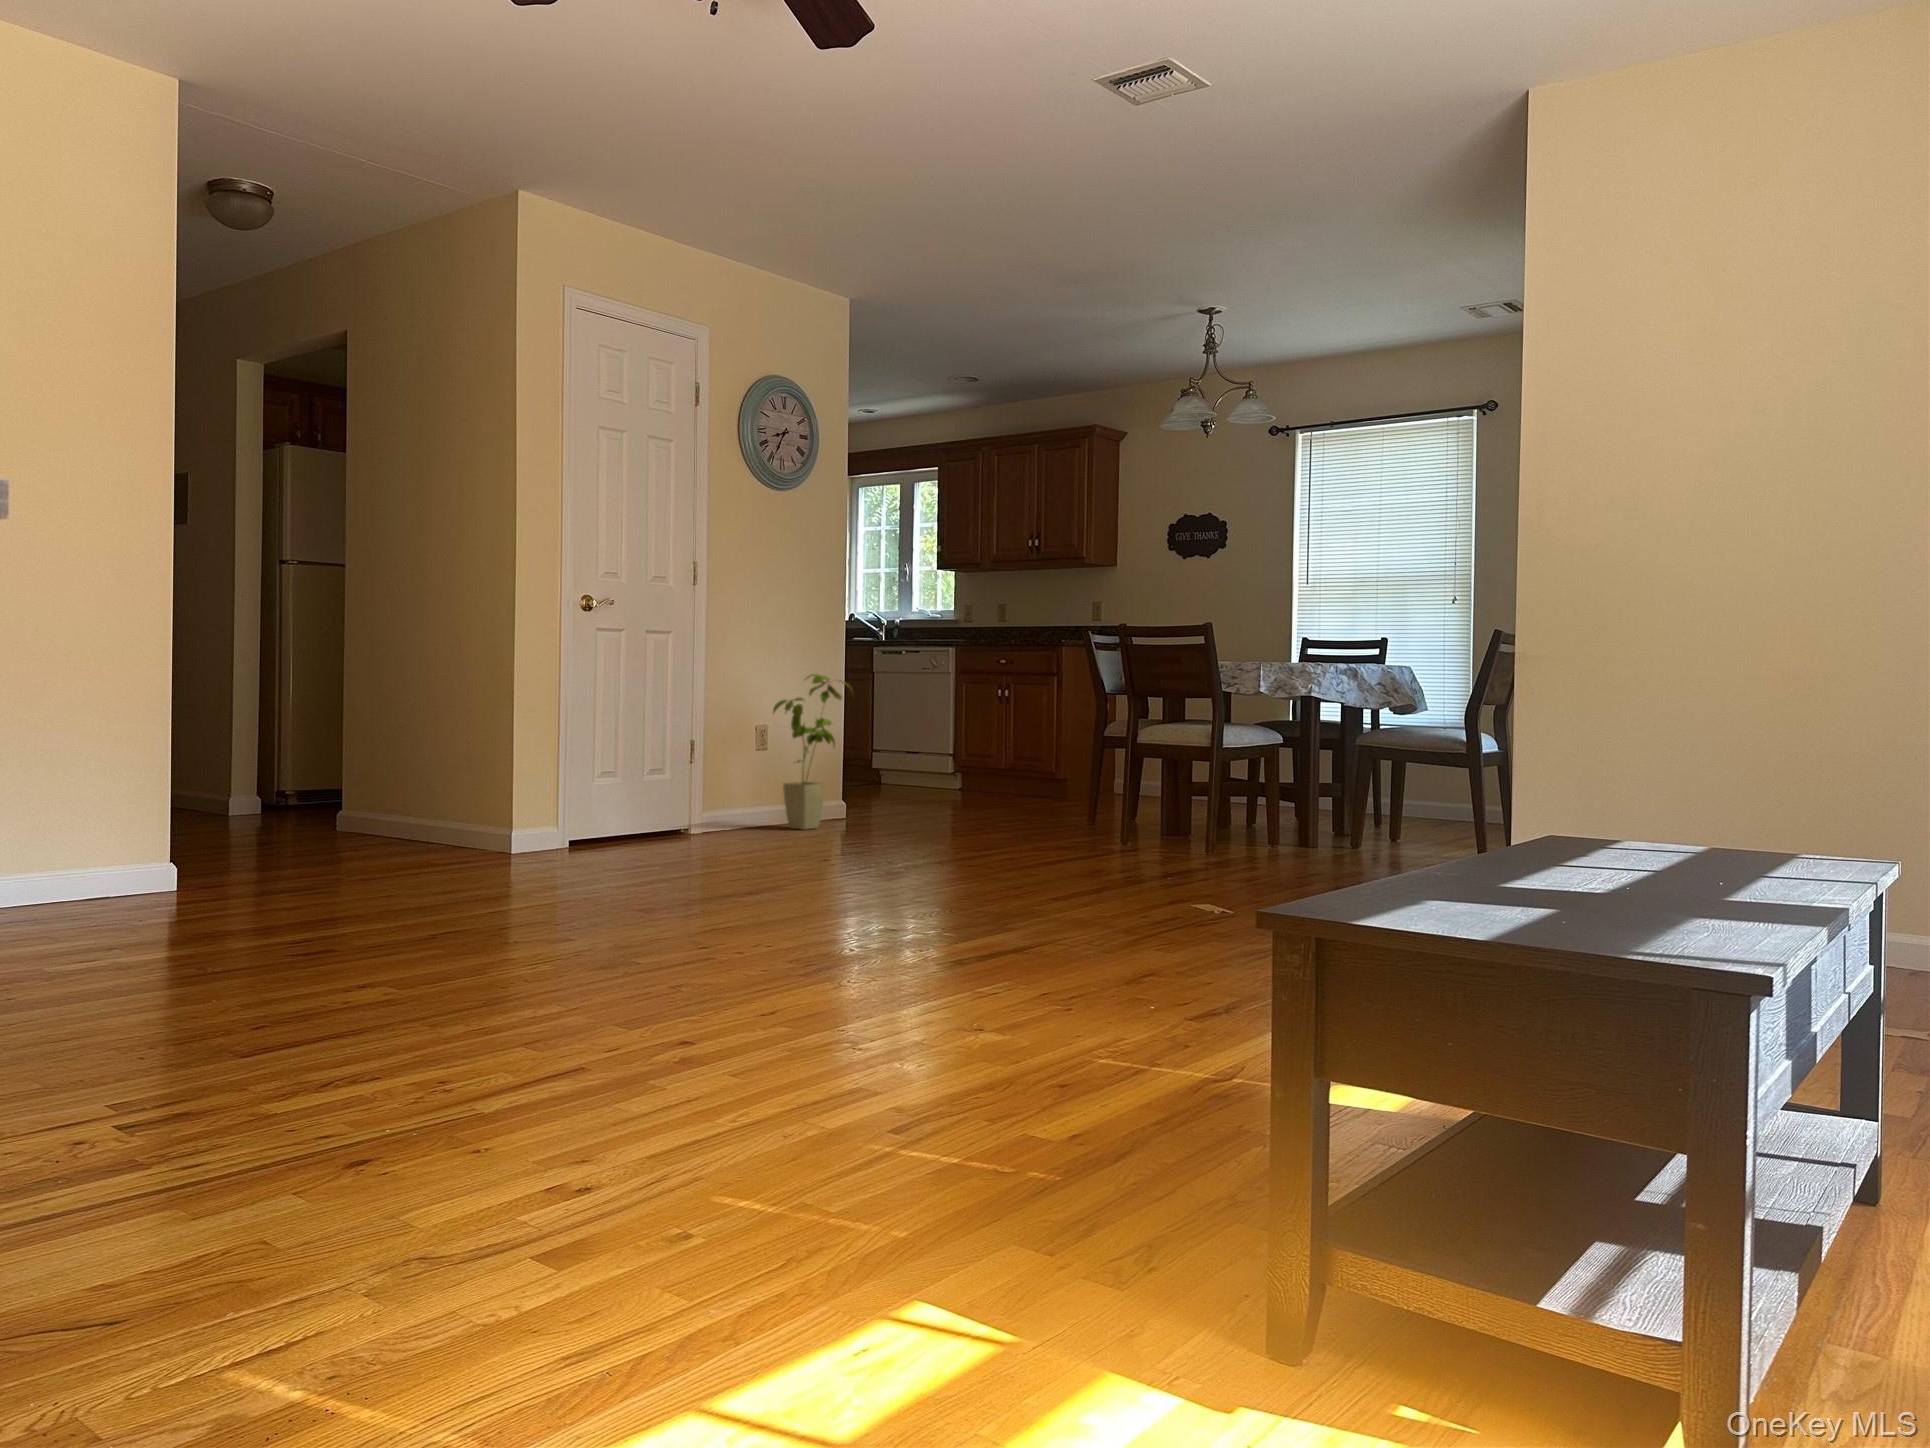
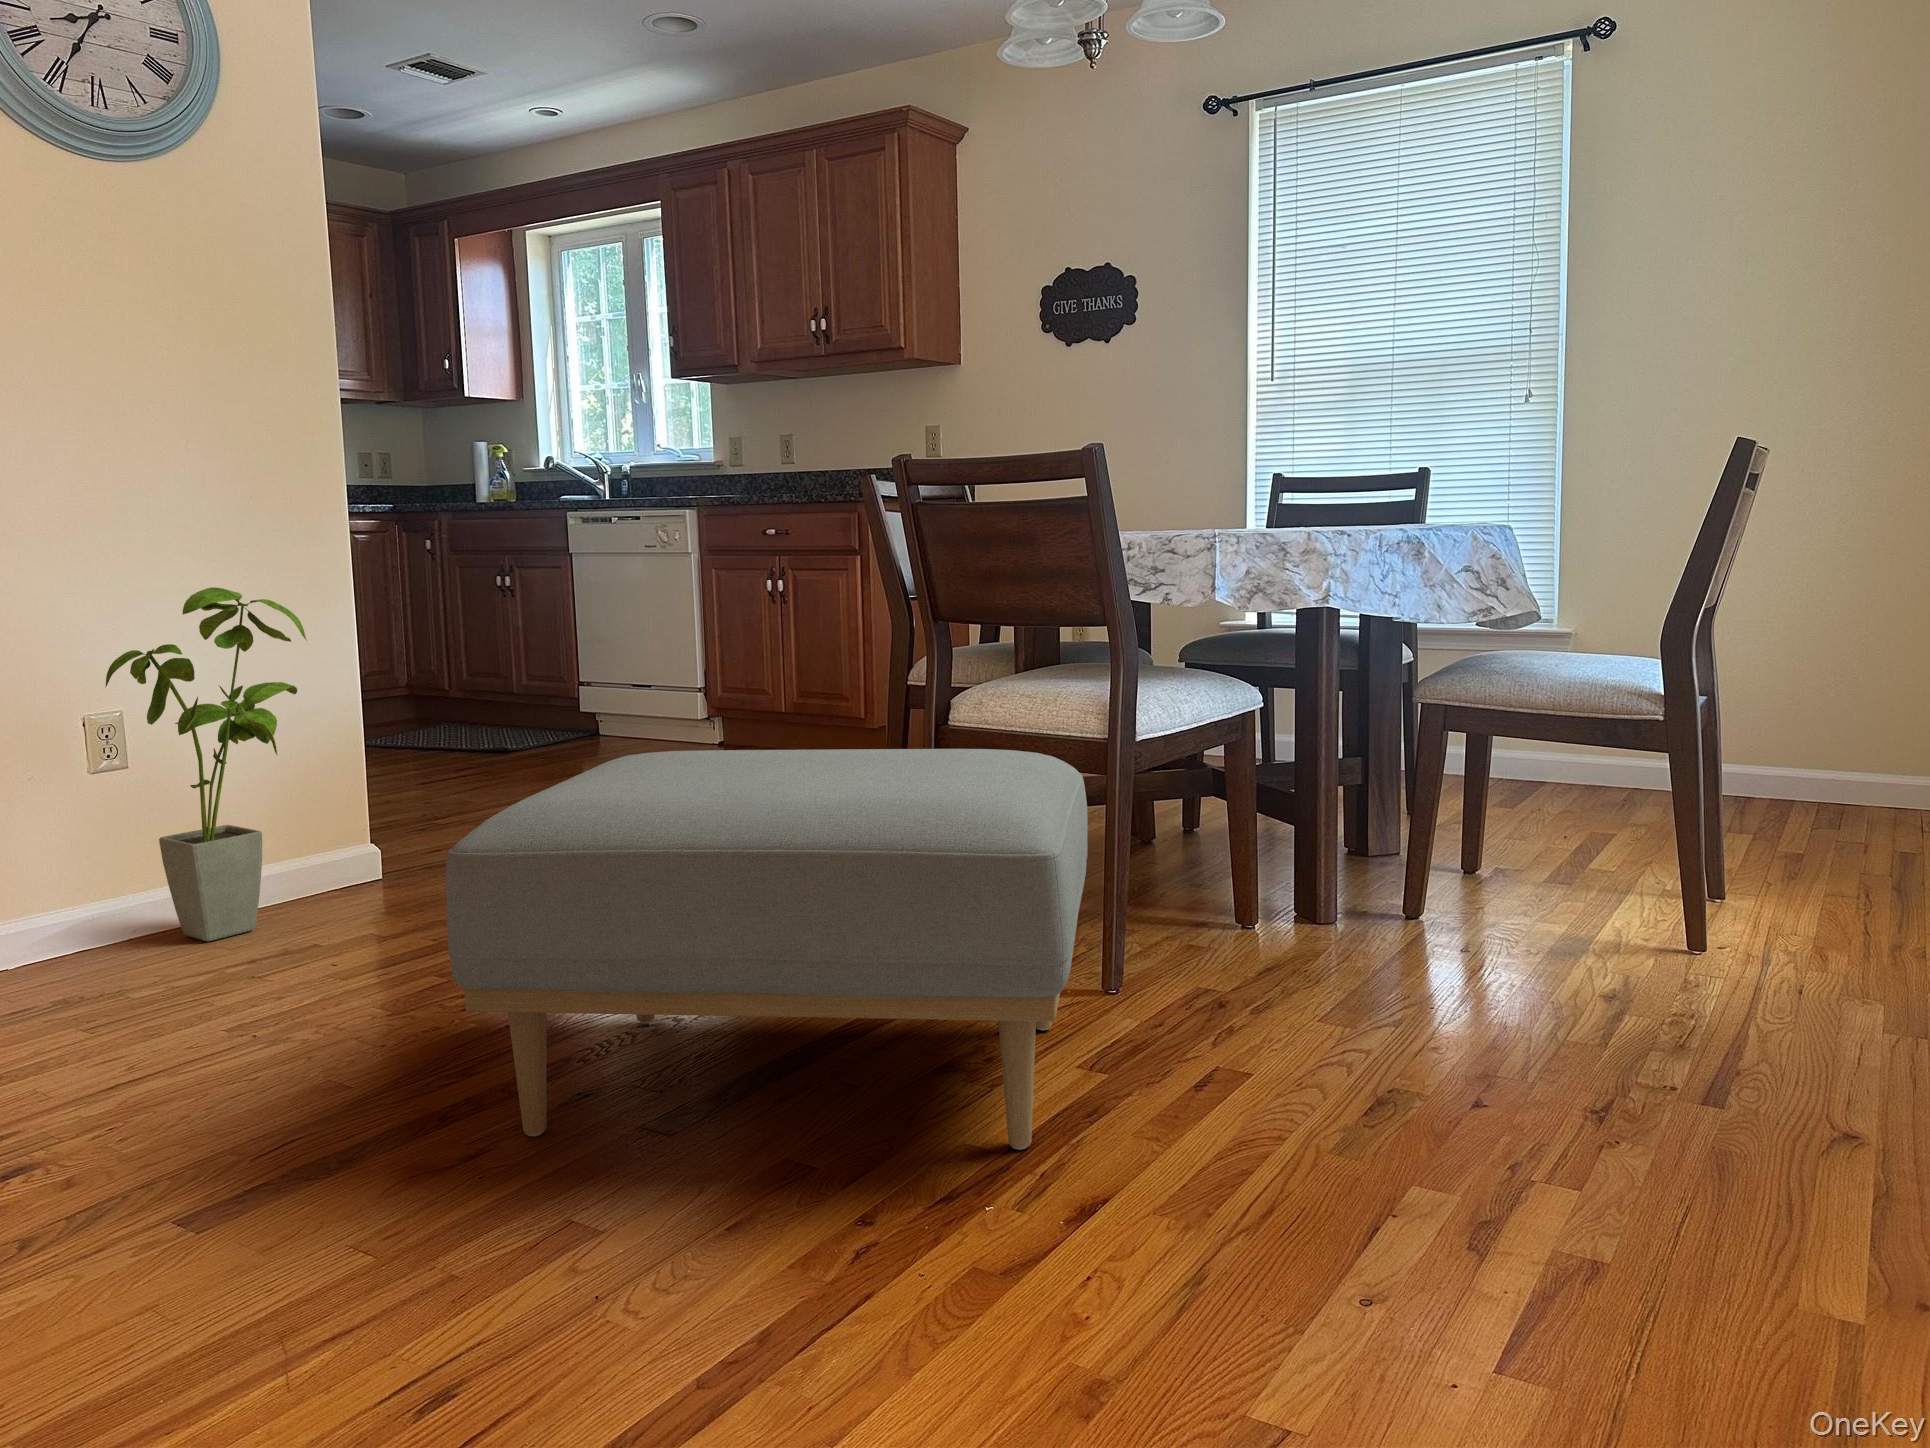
ottoman: none [990,738,1205,867] -> present [446,749,1088,1150]

